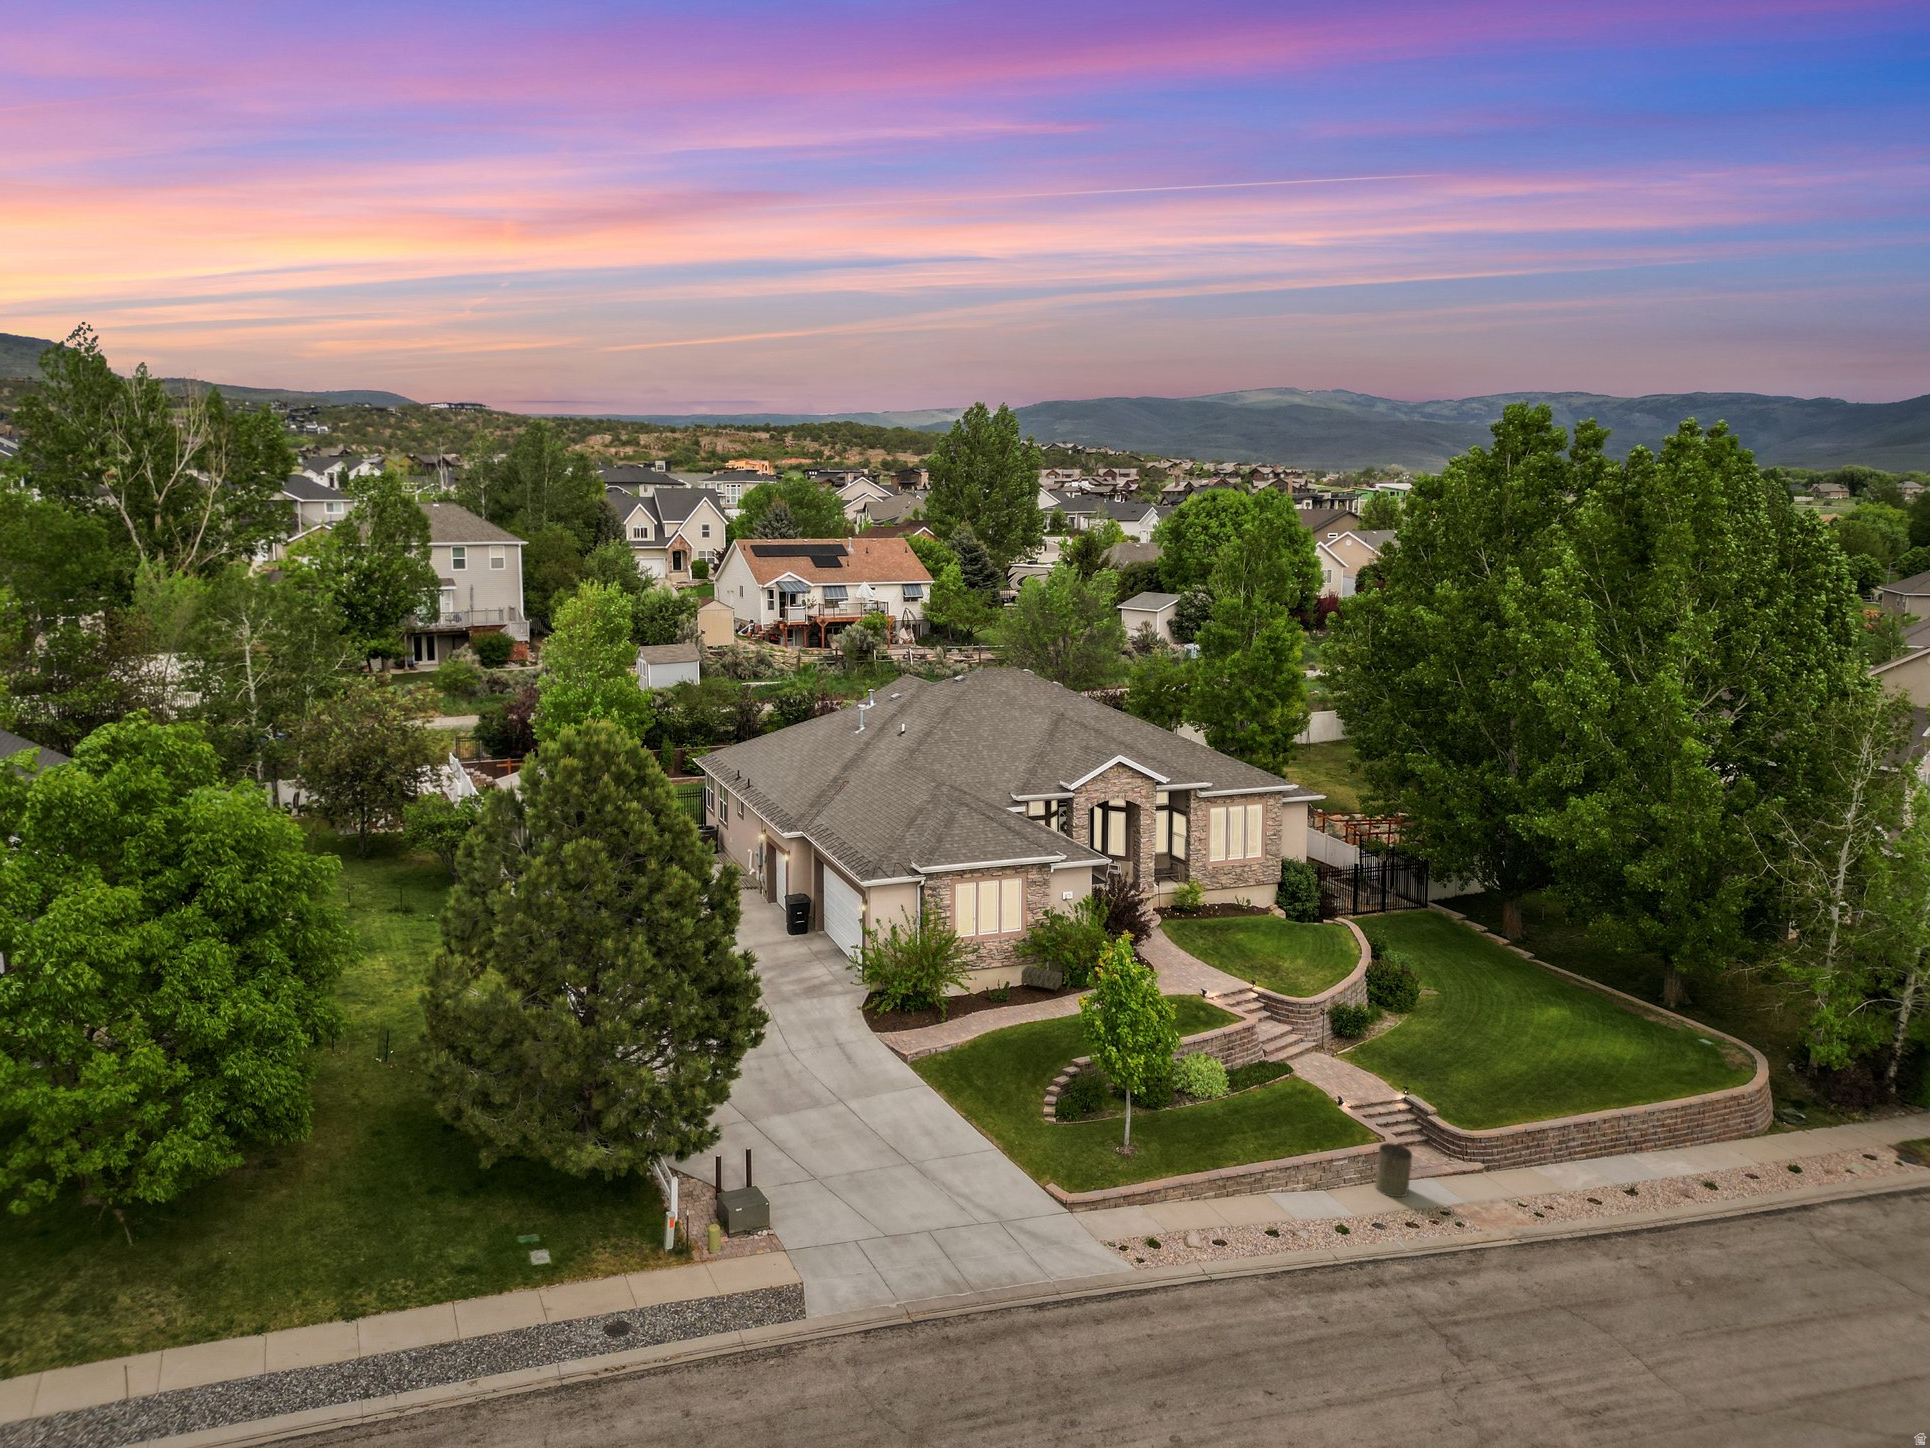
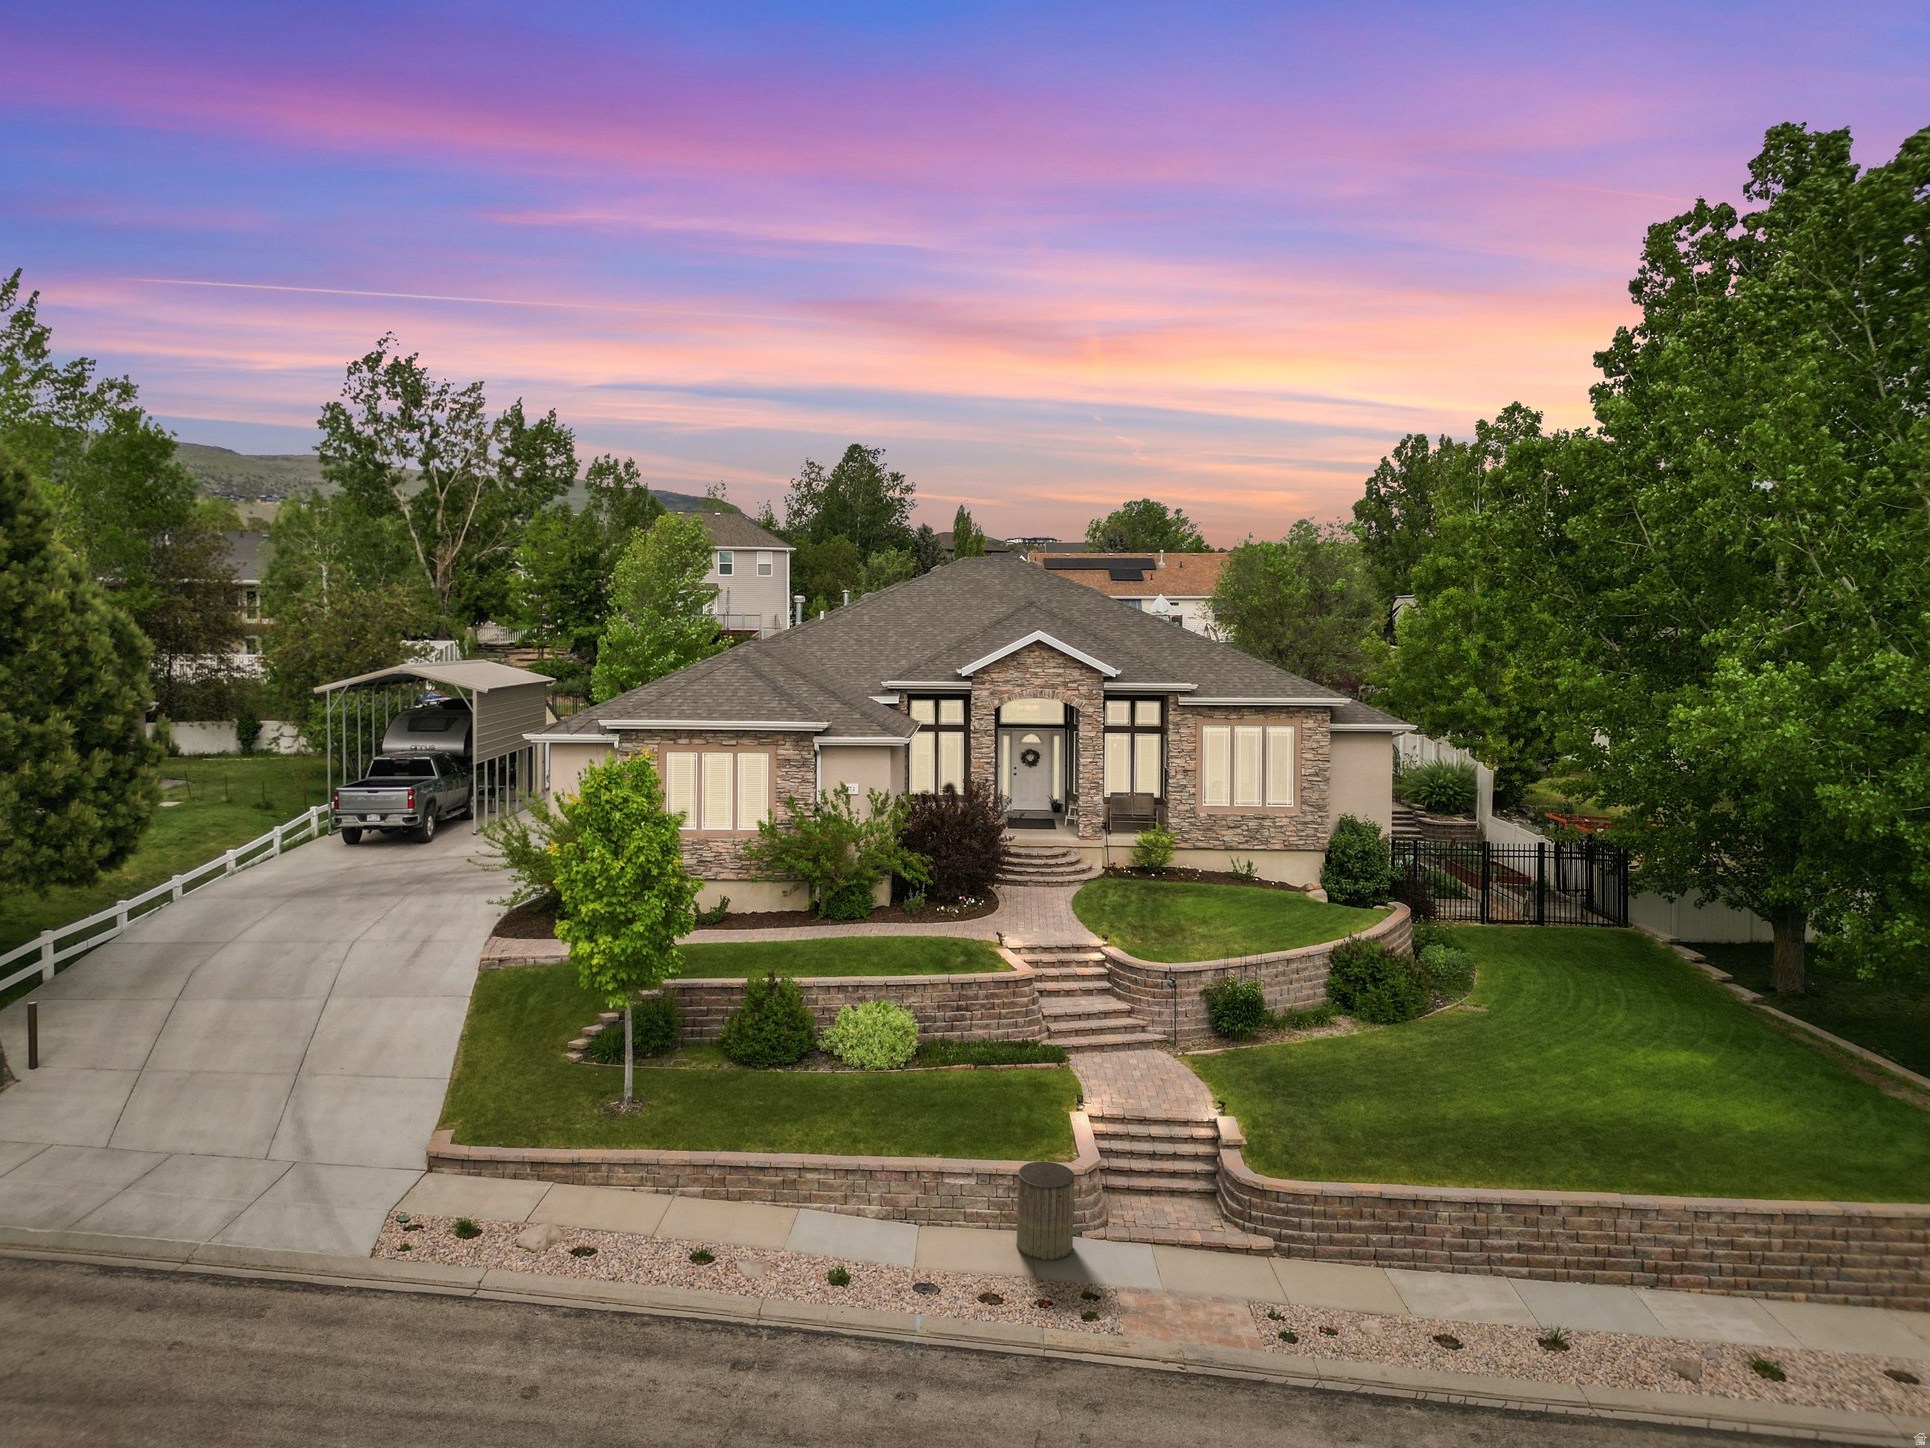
bench: present [1021,966,1062,995] -> none [780,887,831,925]

